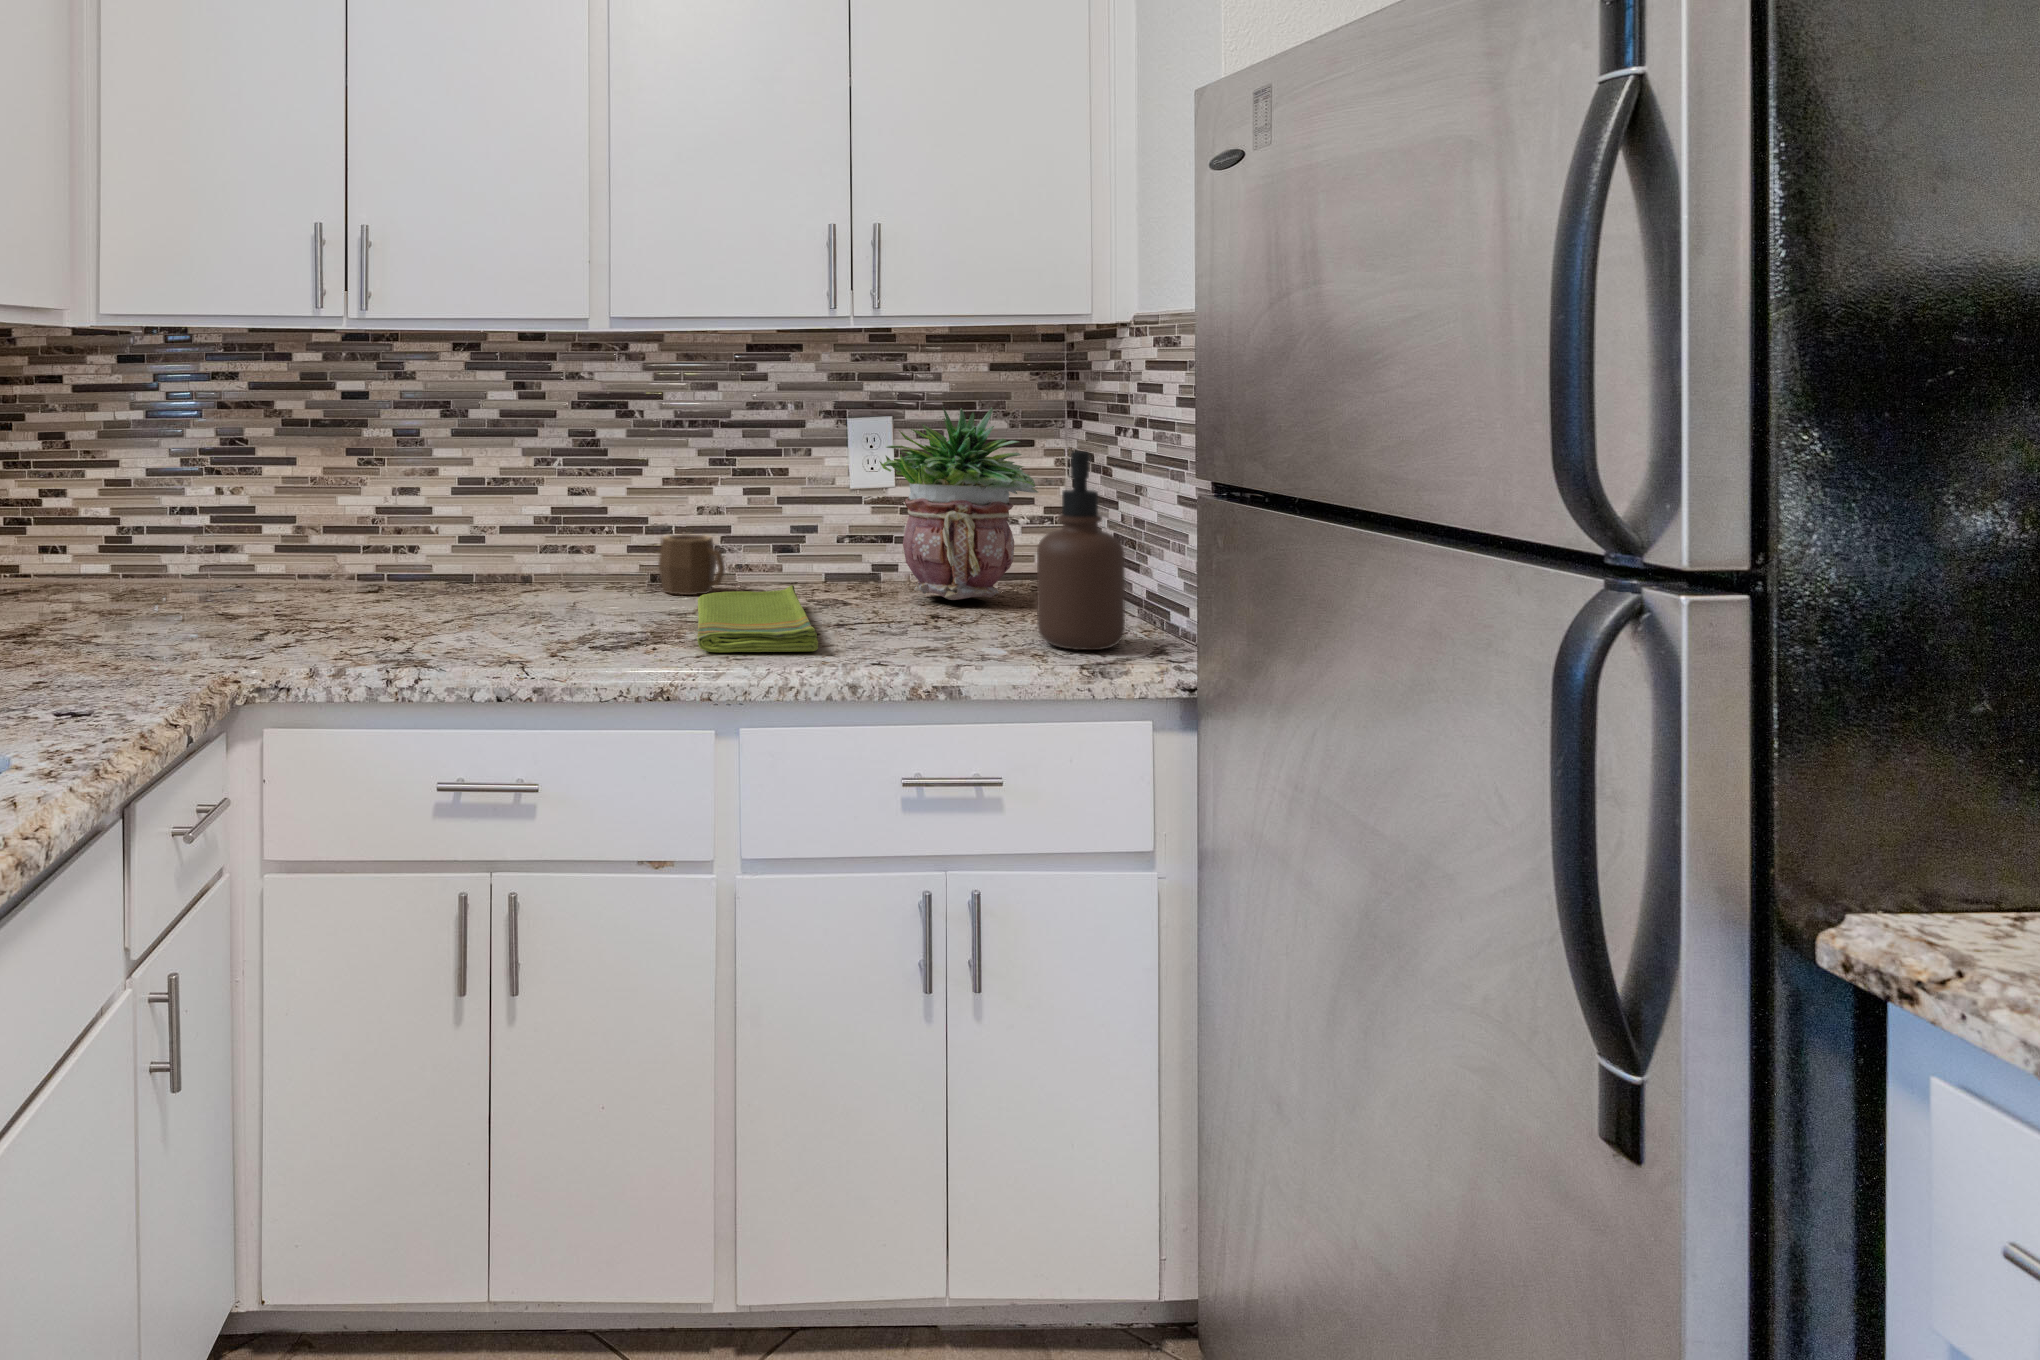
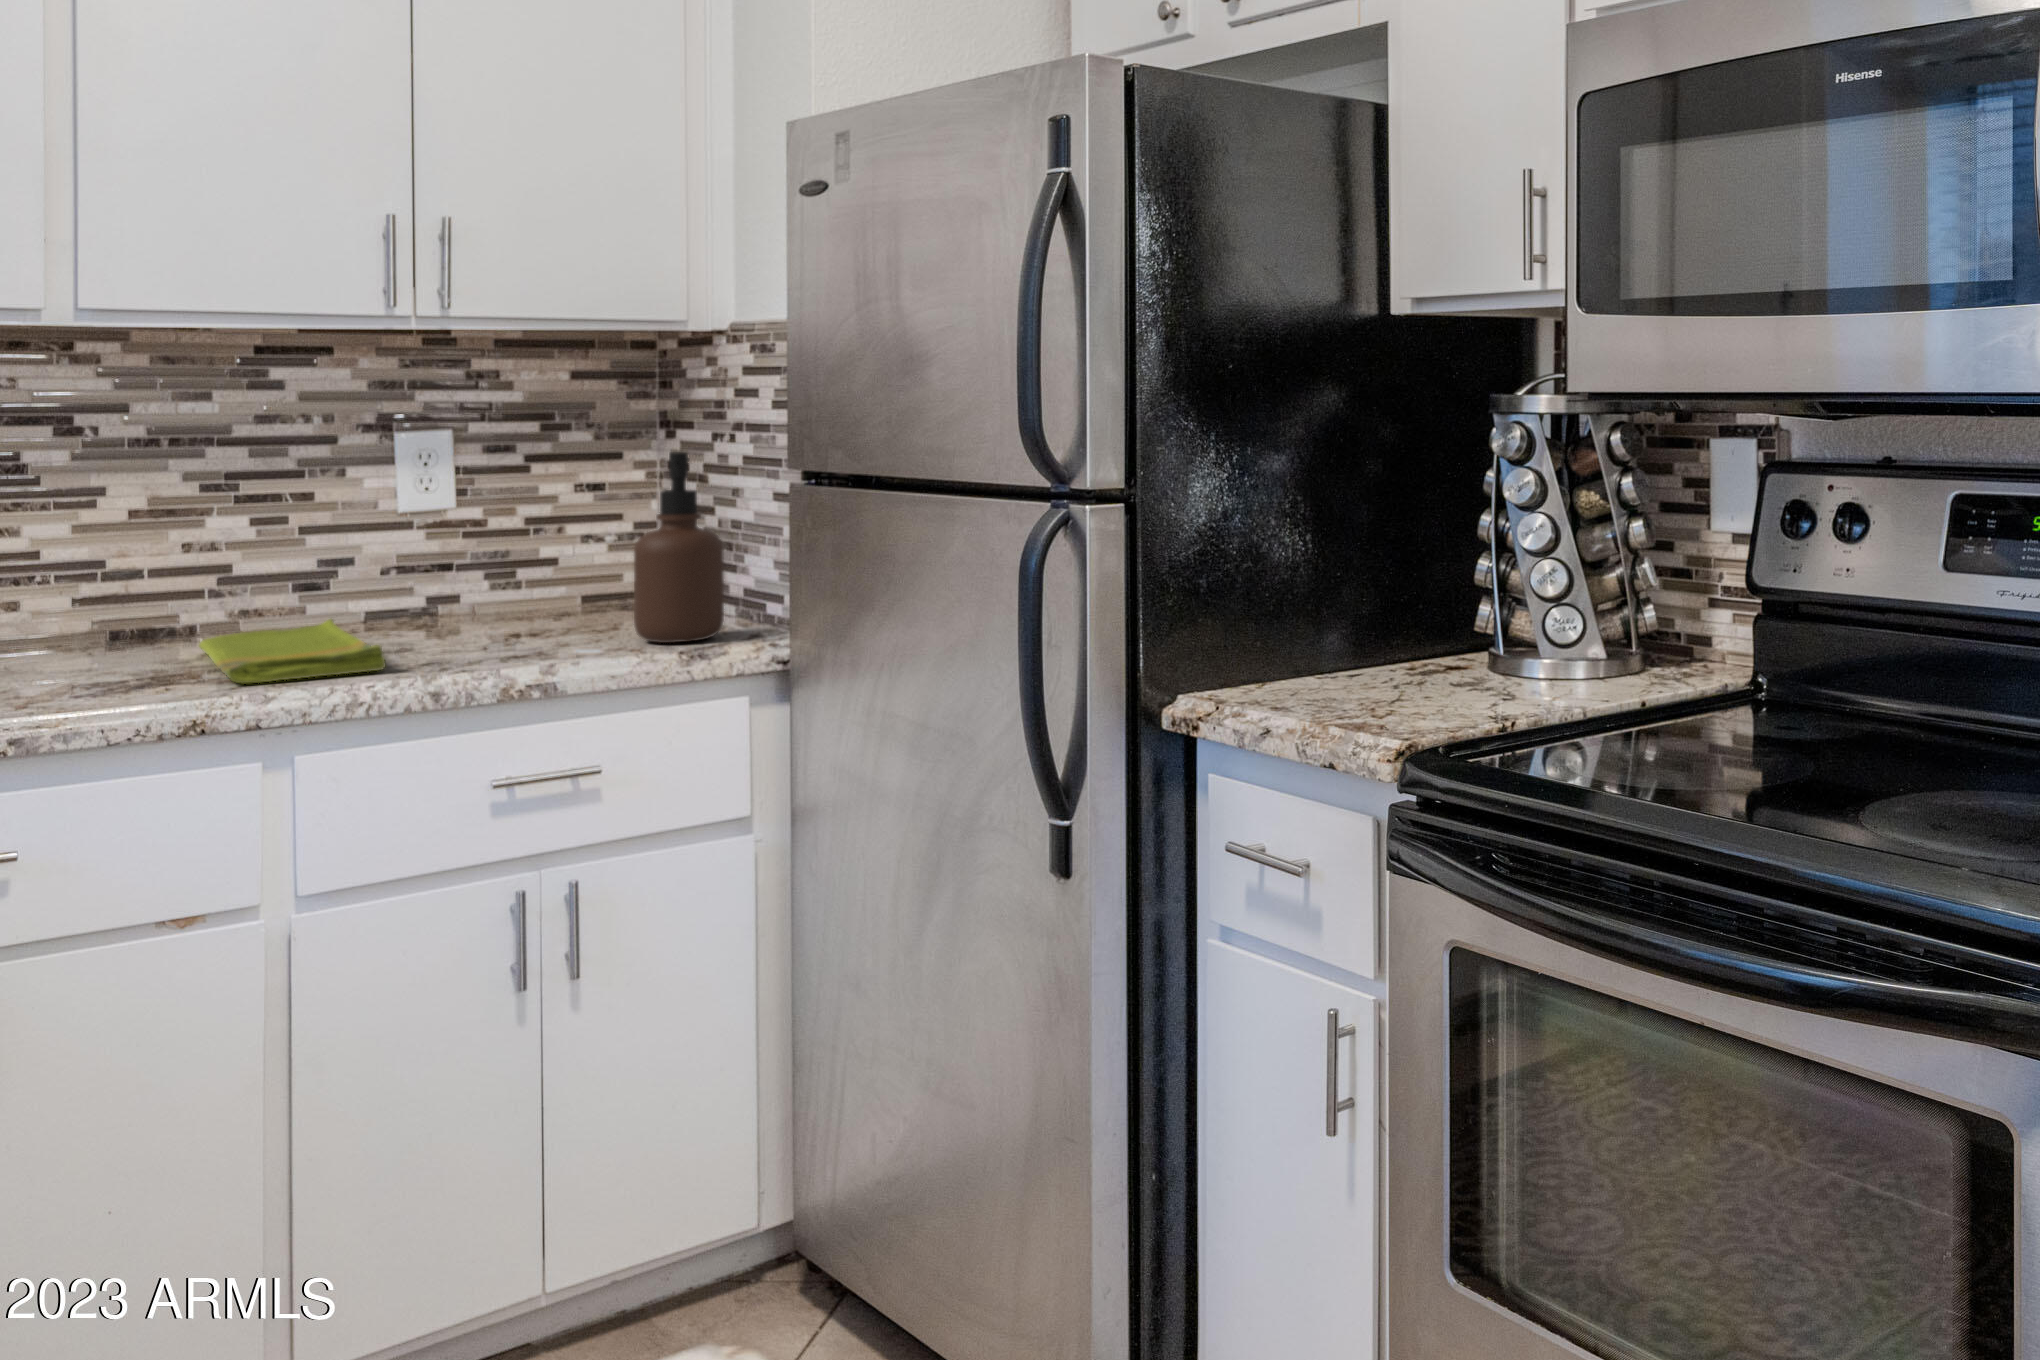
potted plant: present [879,407,1038,600] -> none [439,414,630,619]
mug: present [658,534,725,595] -> none [129,575,232,647]

